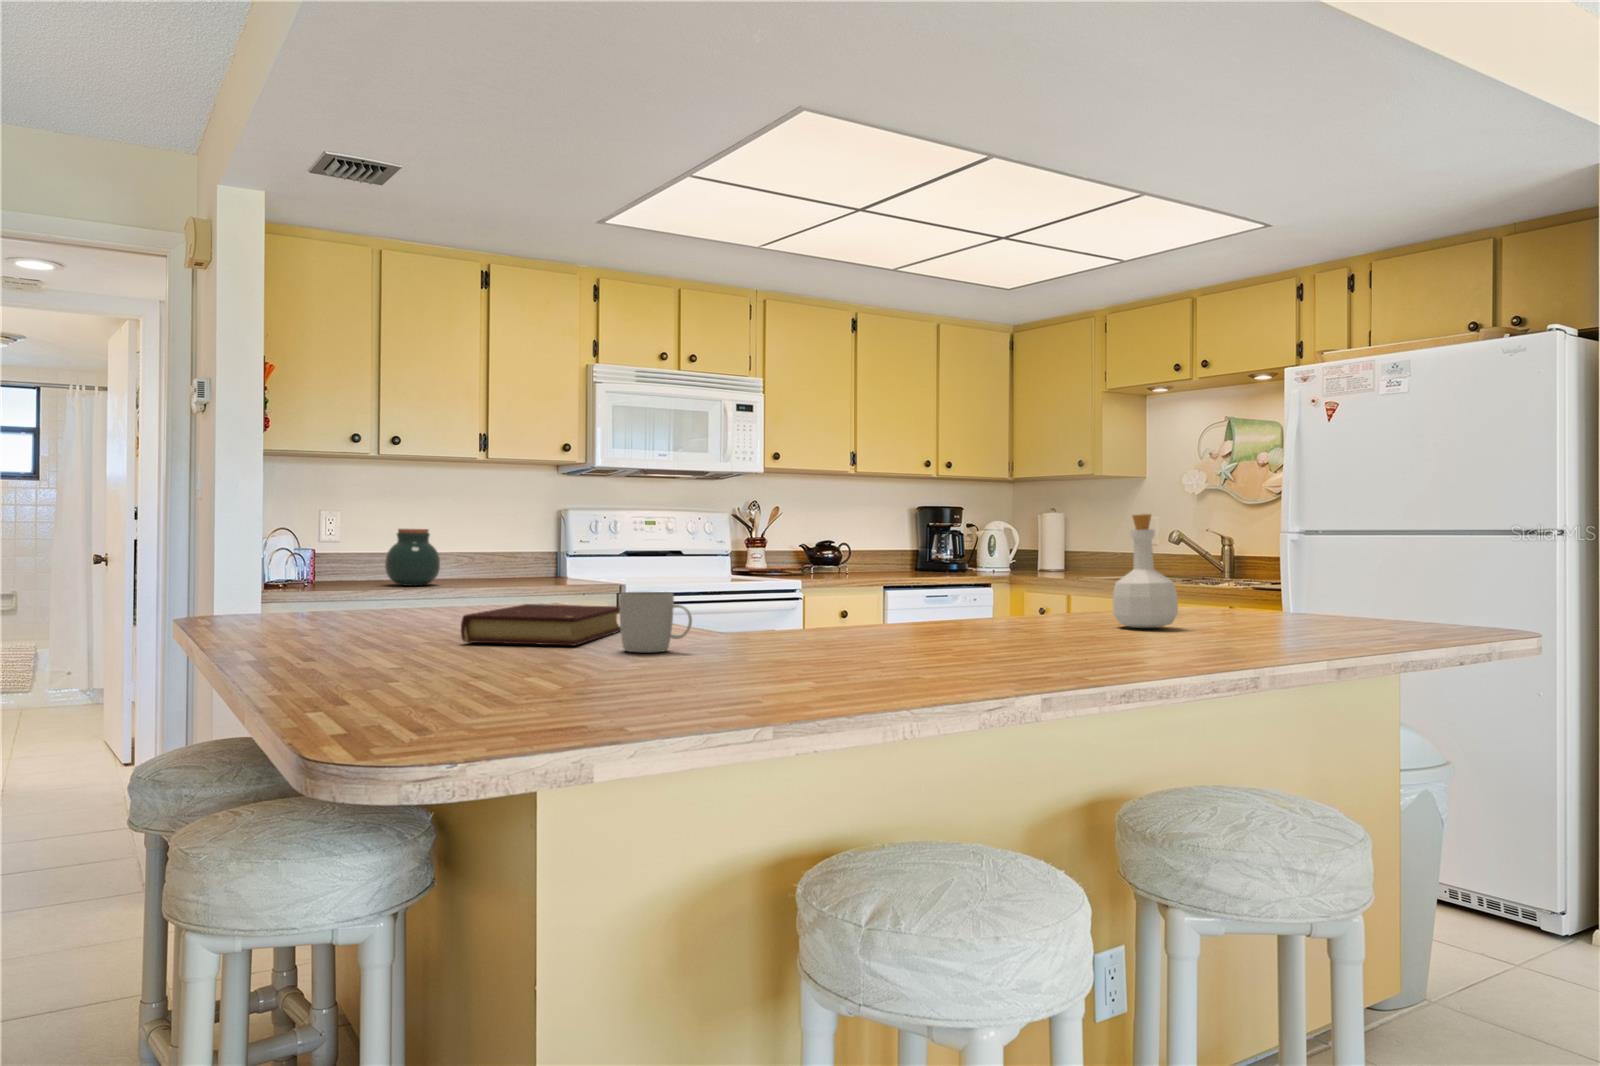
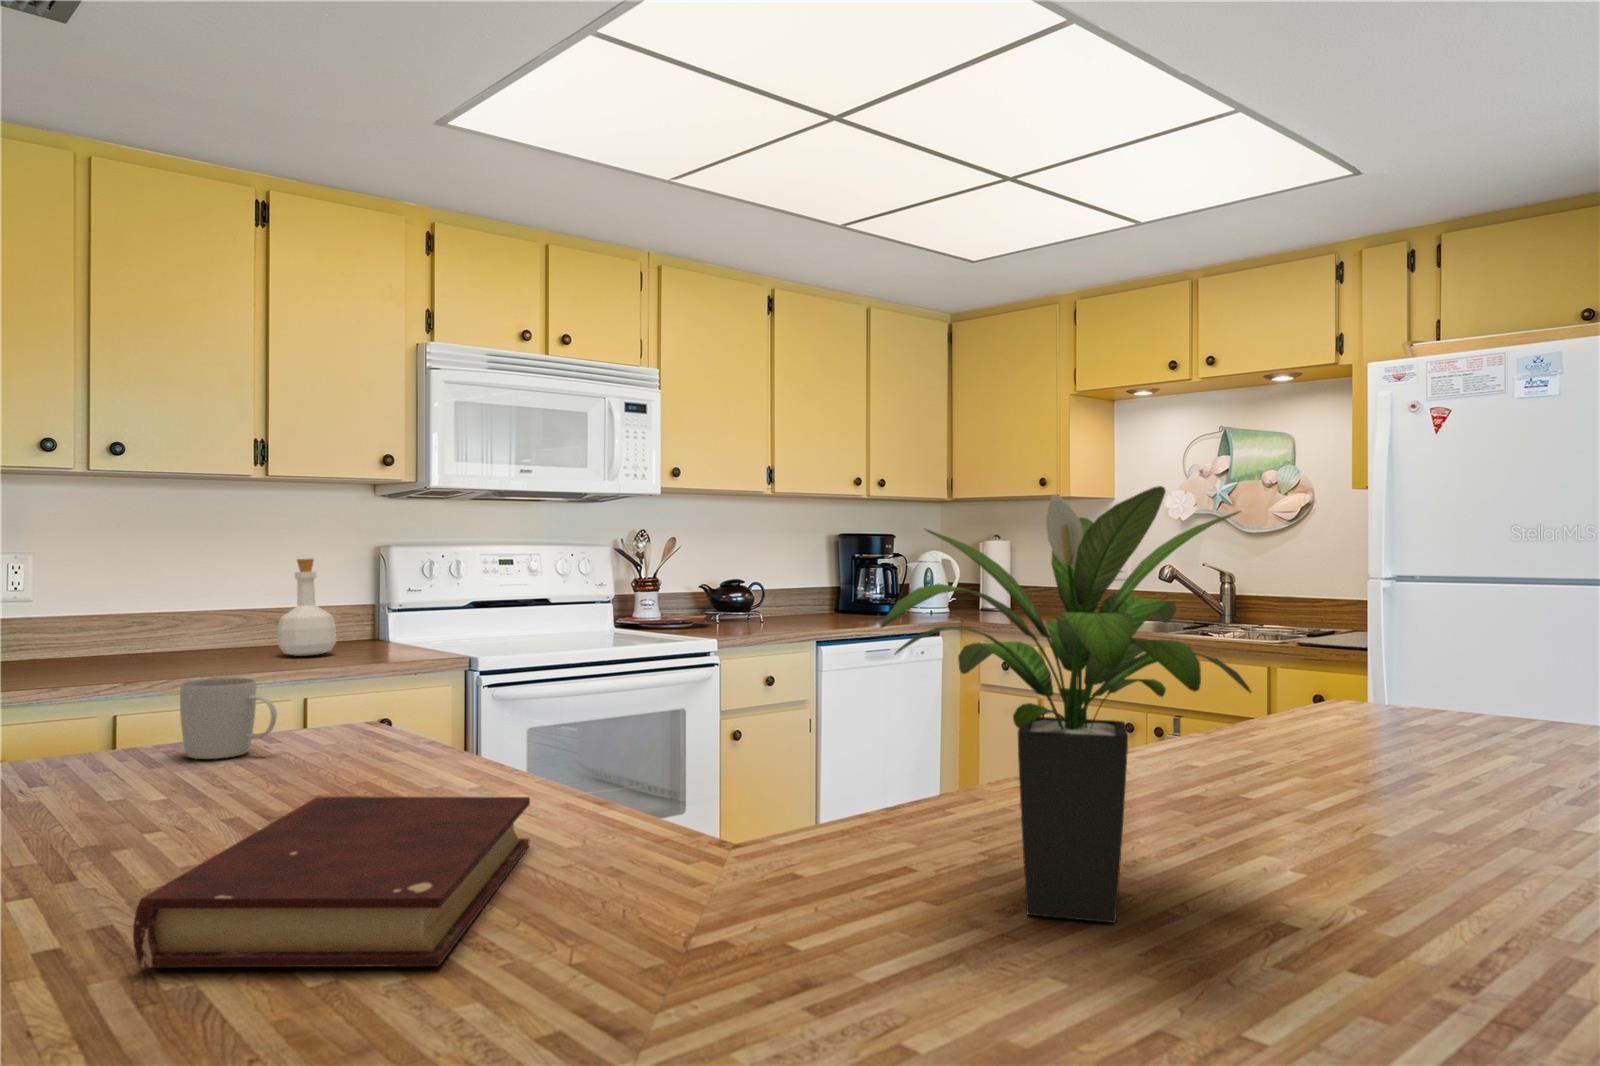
potted plant: none [764,451,942,648] -> present [881,486,1251,923]
bottle: present [1113,514,1178,628] -> present [278,559,336,656]
jar: present [385,529,440,586] -> none [96,582,189,671]
mug: present [619,592,692,653] -> present [180,678,277,759]

